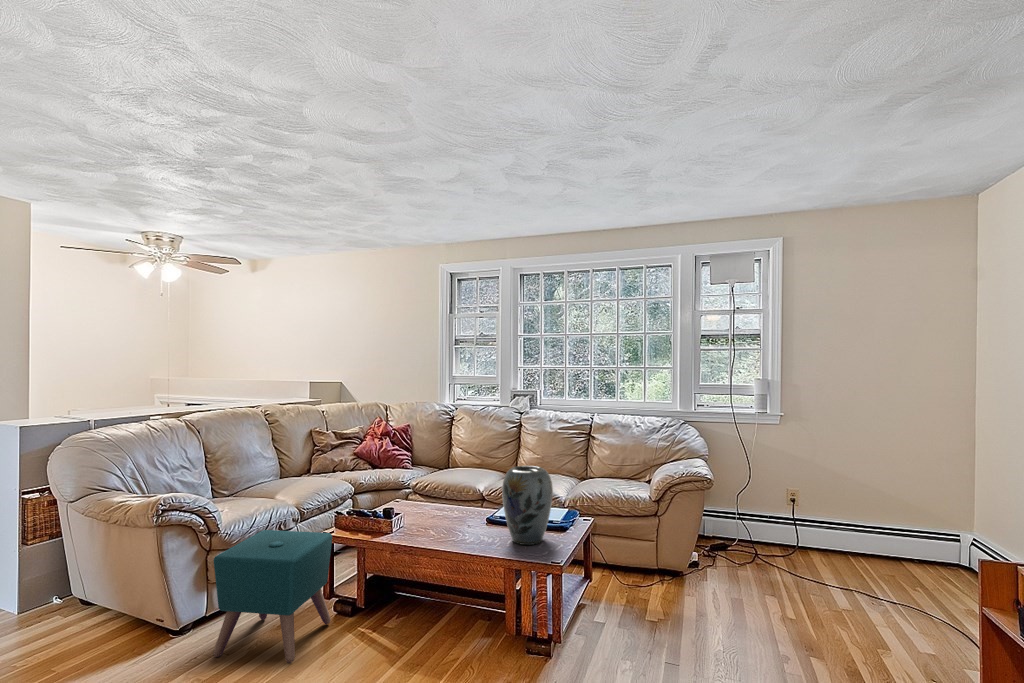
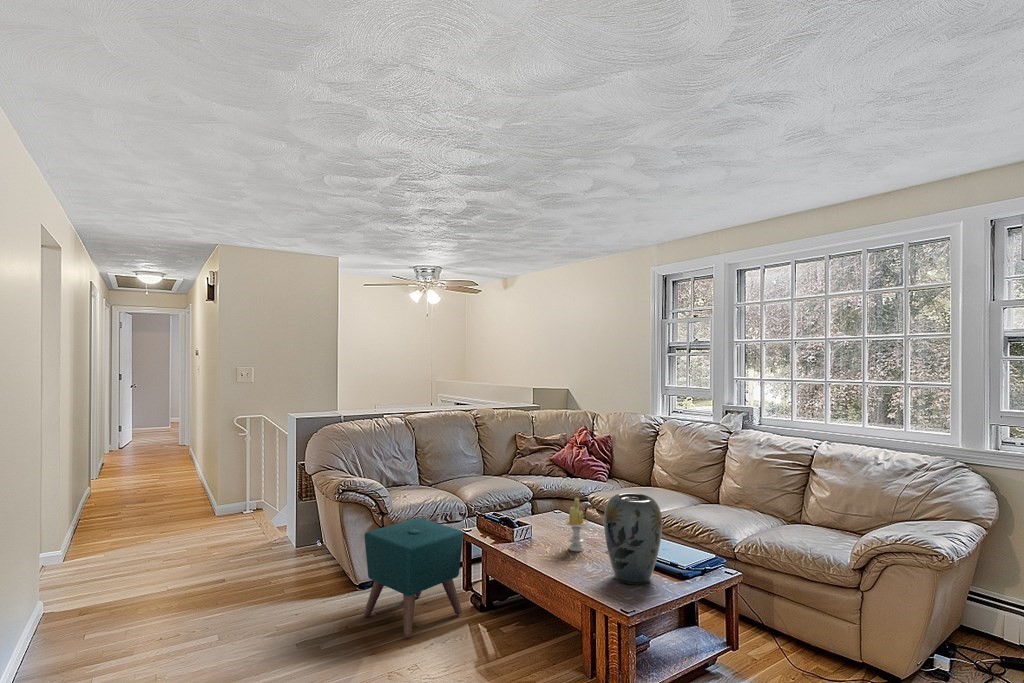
candle: none [442,479,467,530] -> present [564,498,589,552]

